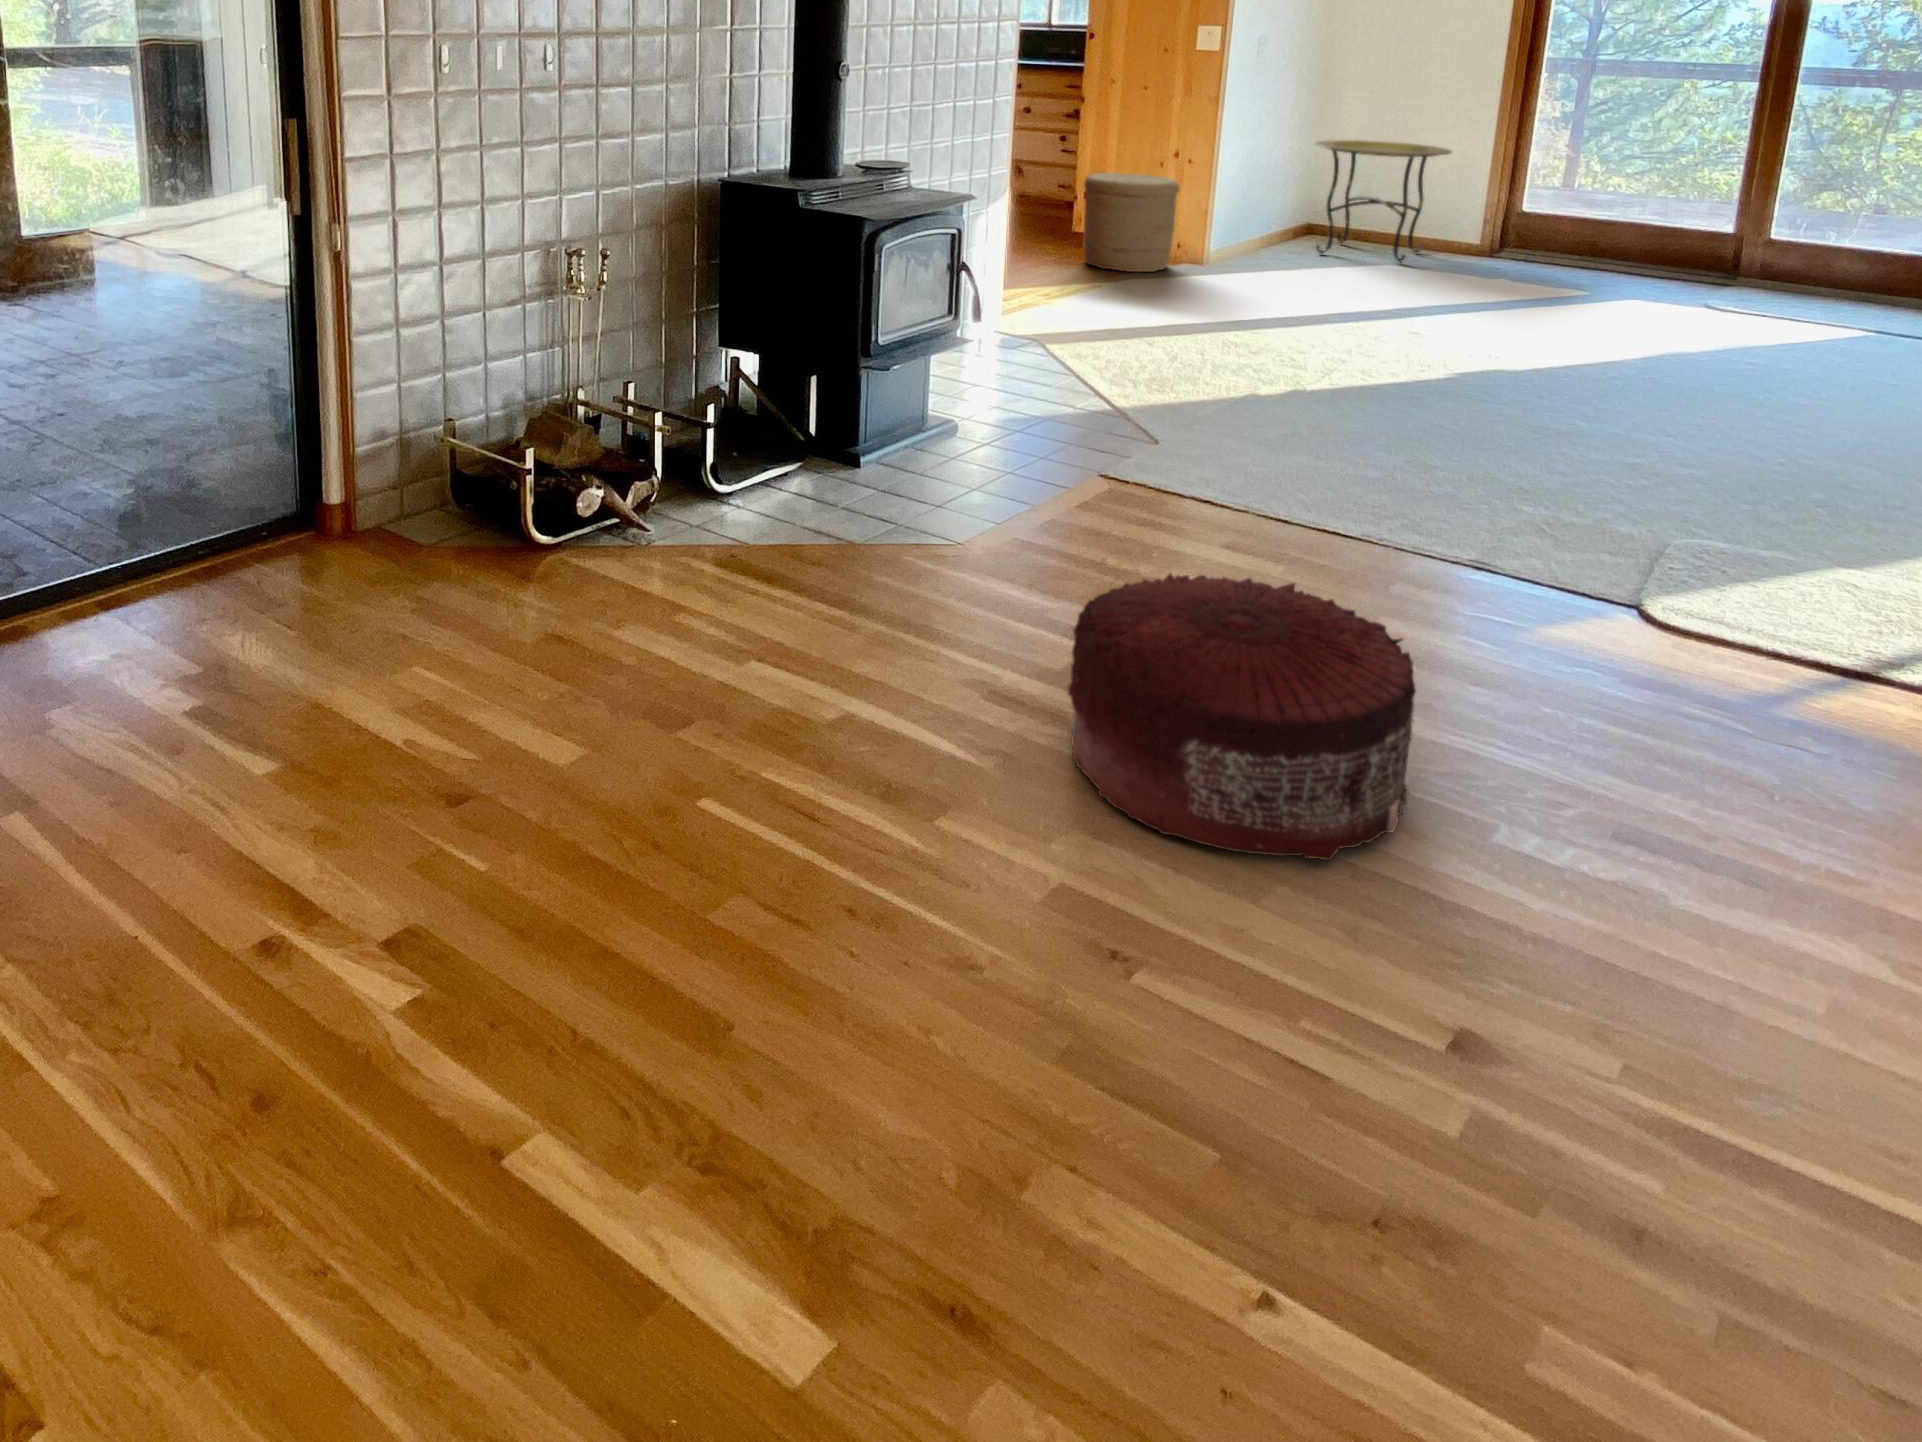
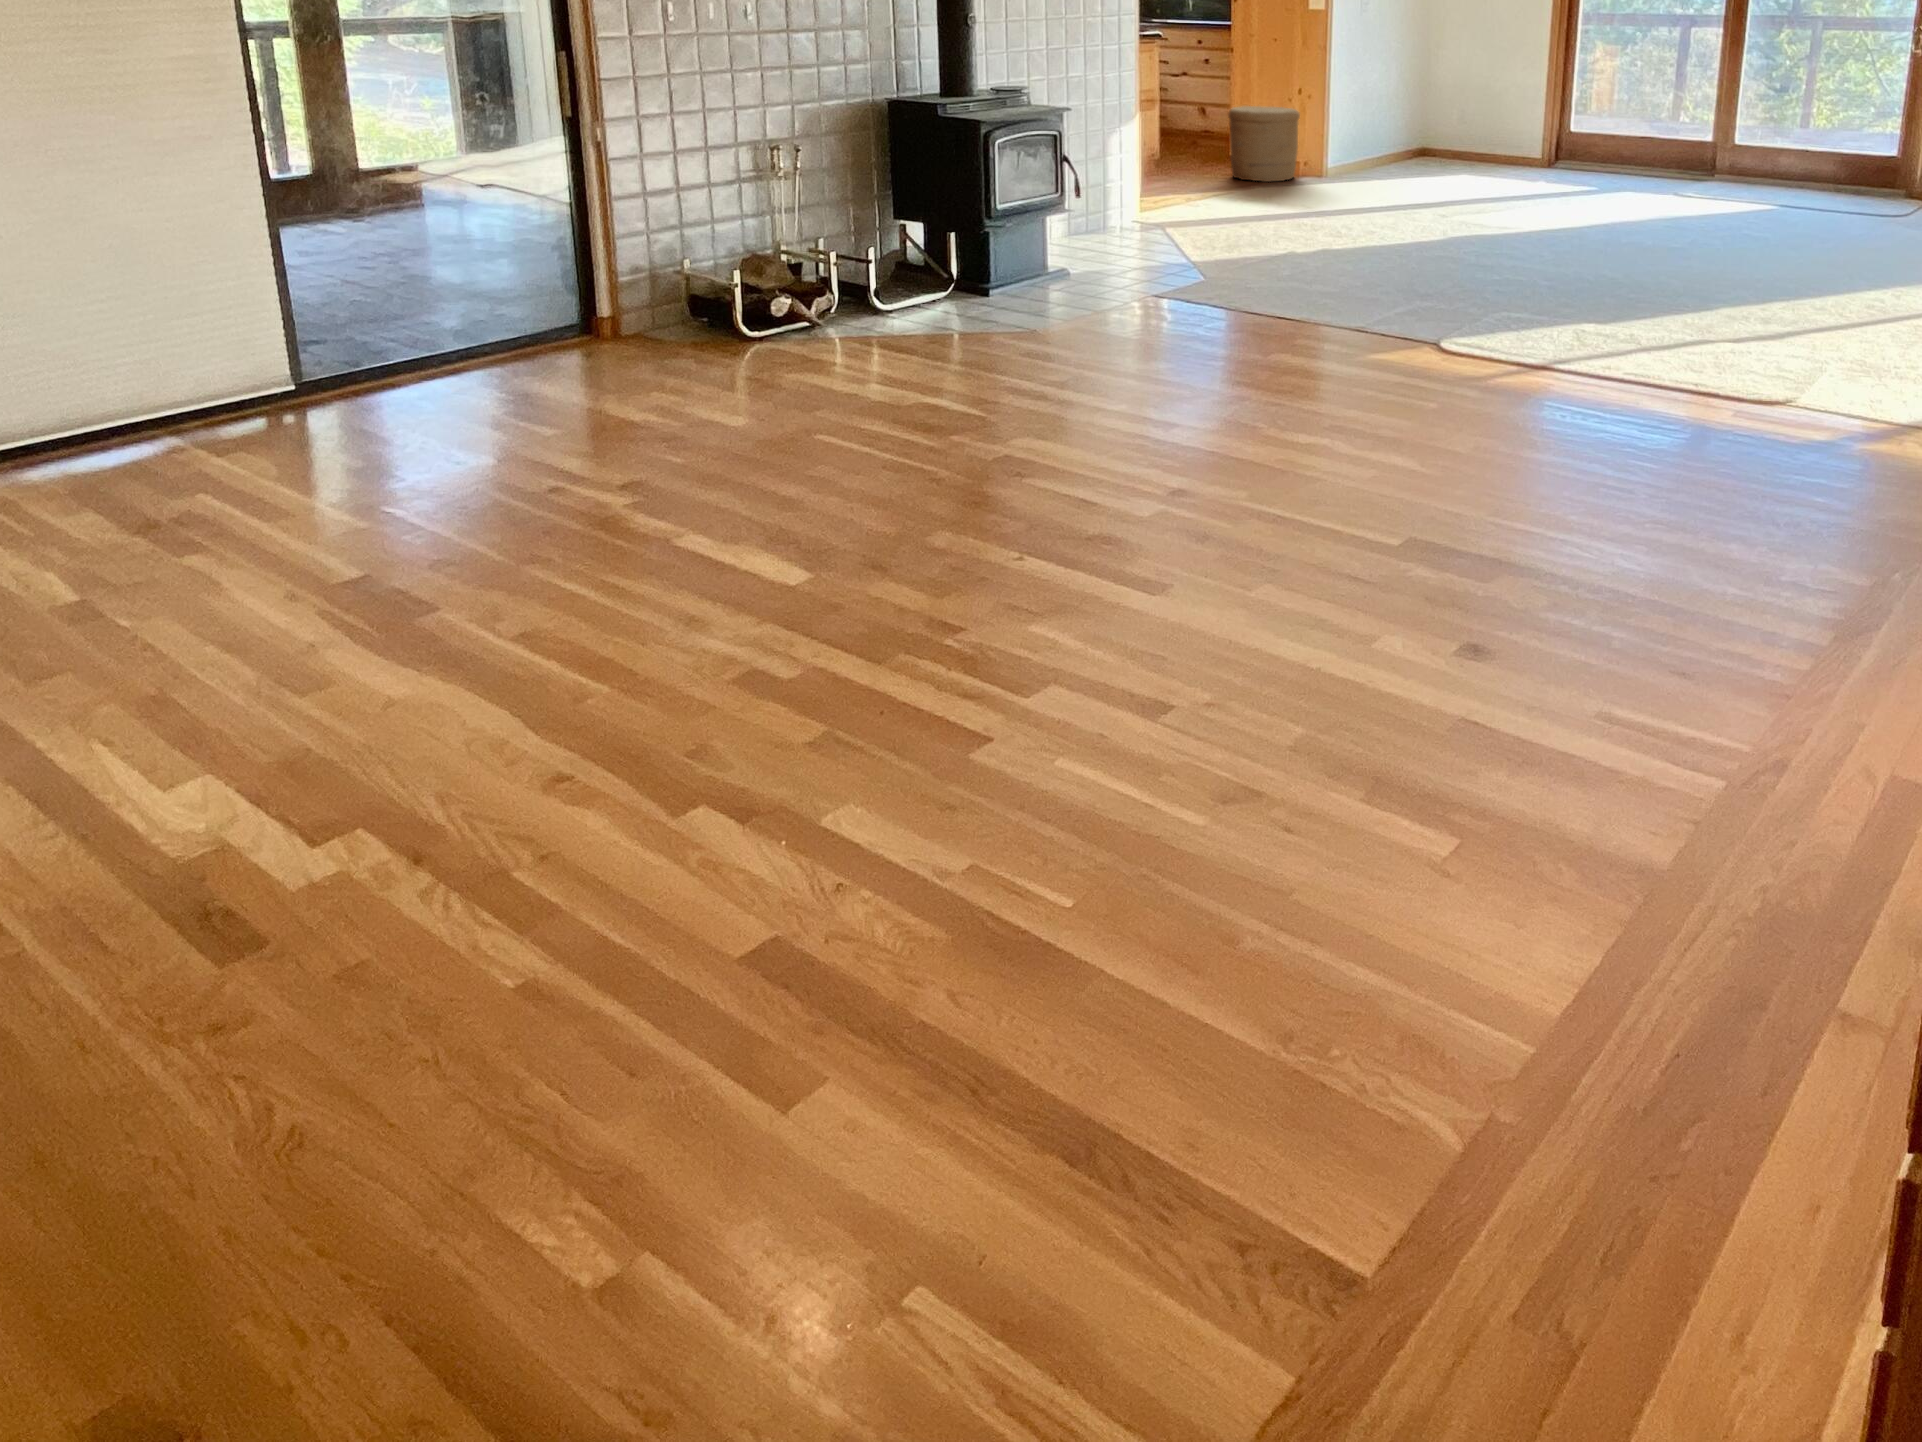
side table: present [1316,140,1452,263] -> none [1414,79,1513,172]
pouf: present [1068,573,1416,860] -> none [1026,307,1221,437]

